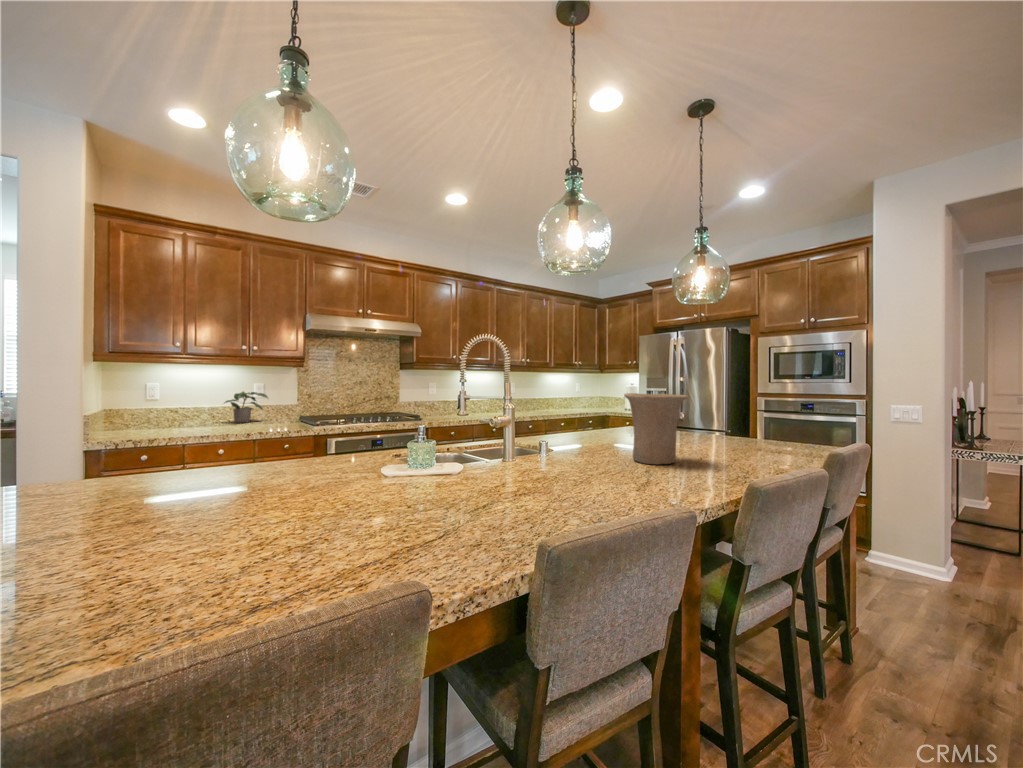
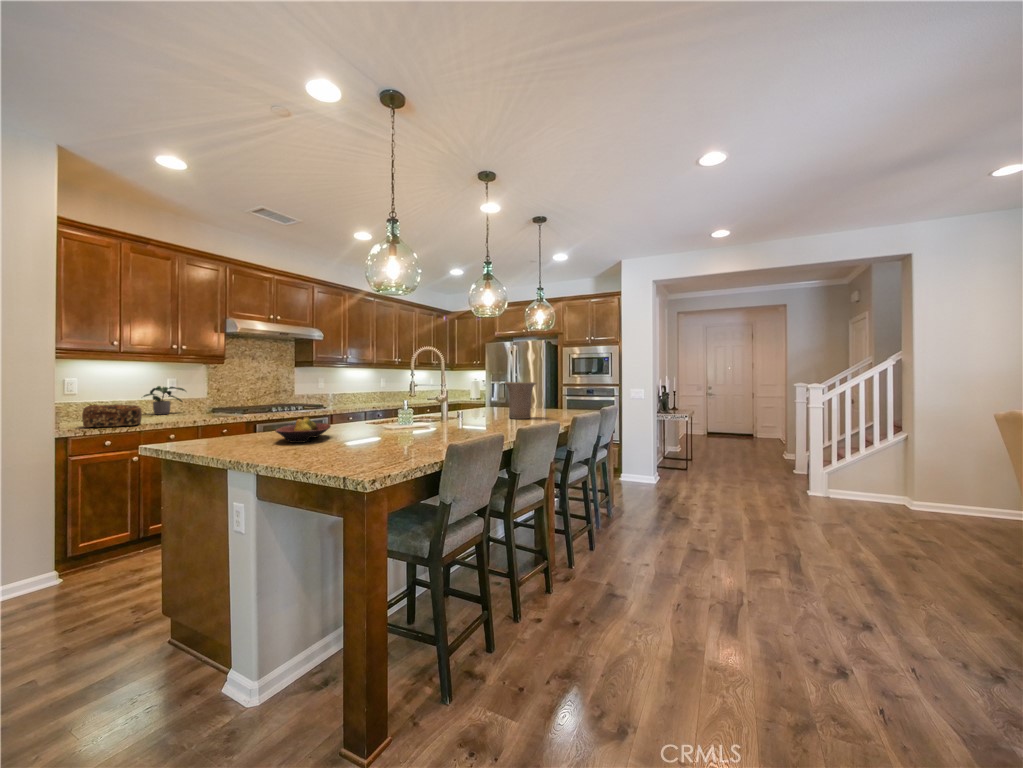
bread loaf: none [120,414,188,440] -> present [82,405,142,428]
fruit bowl: none [71,460,242,520] -> present [275,417,331,443]

